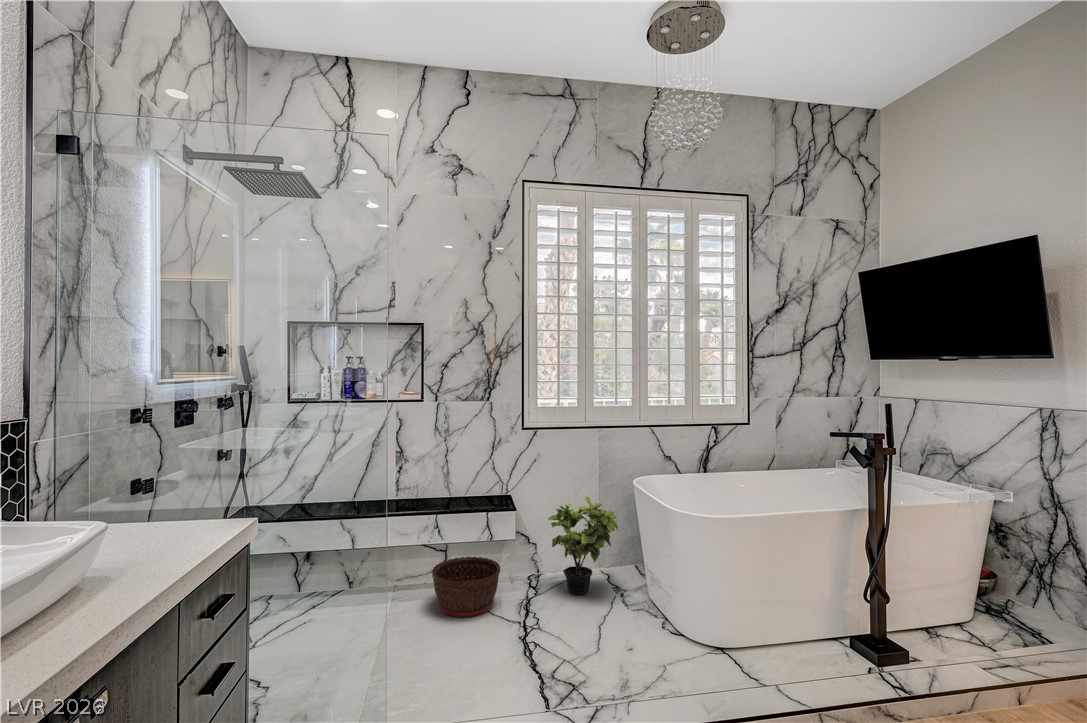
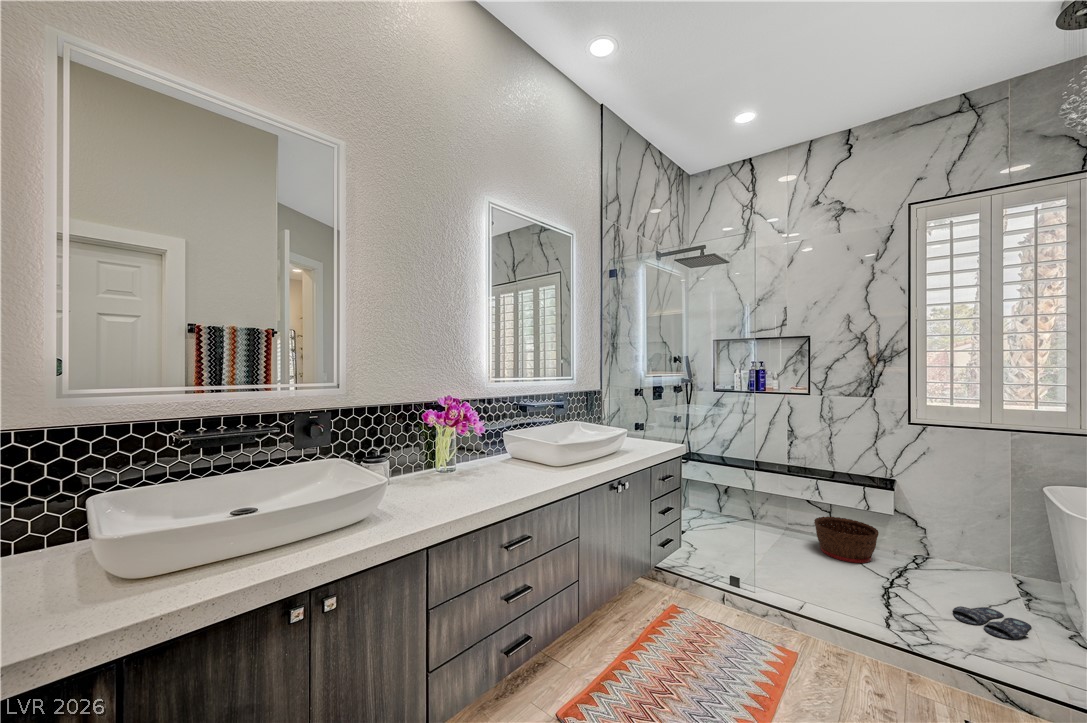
potted plant: present [548,496,618,594] -> none [934,494,1029,583]
slippers: none [583,622,640,657] -> present [953,606,1031,640]

